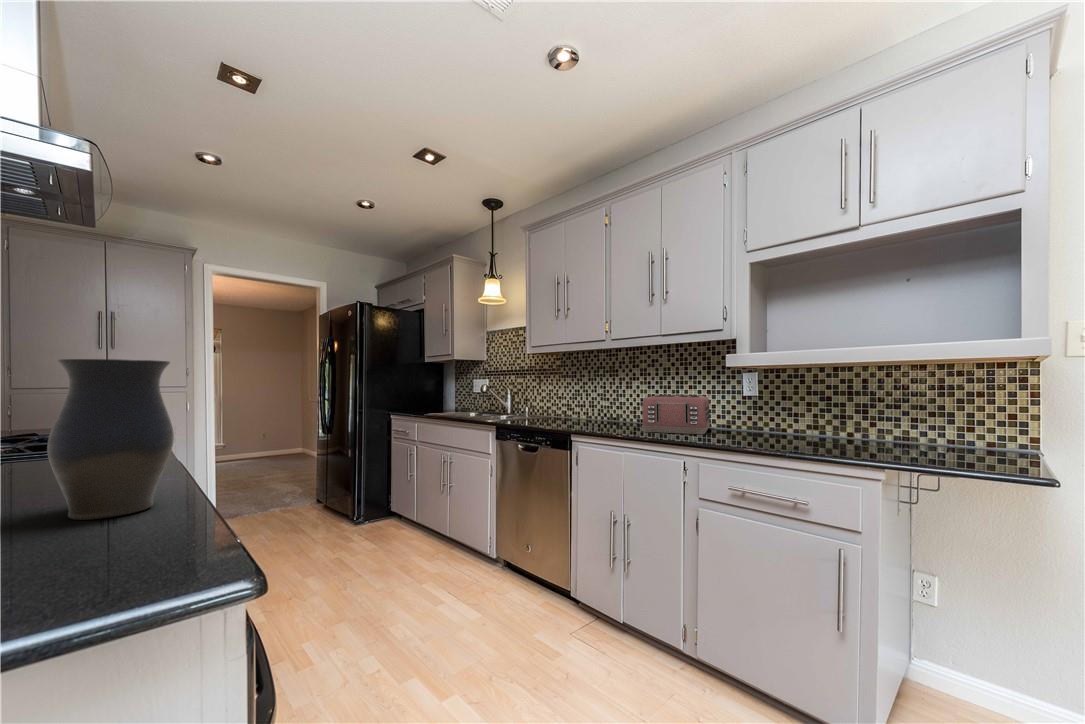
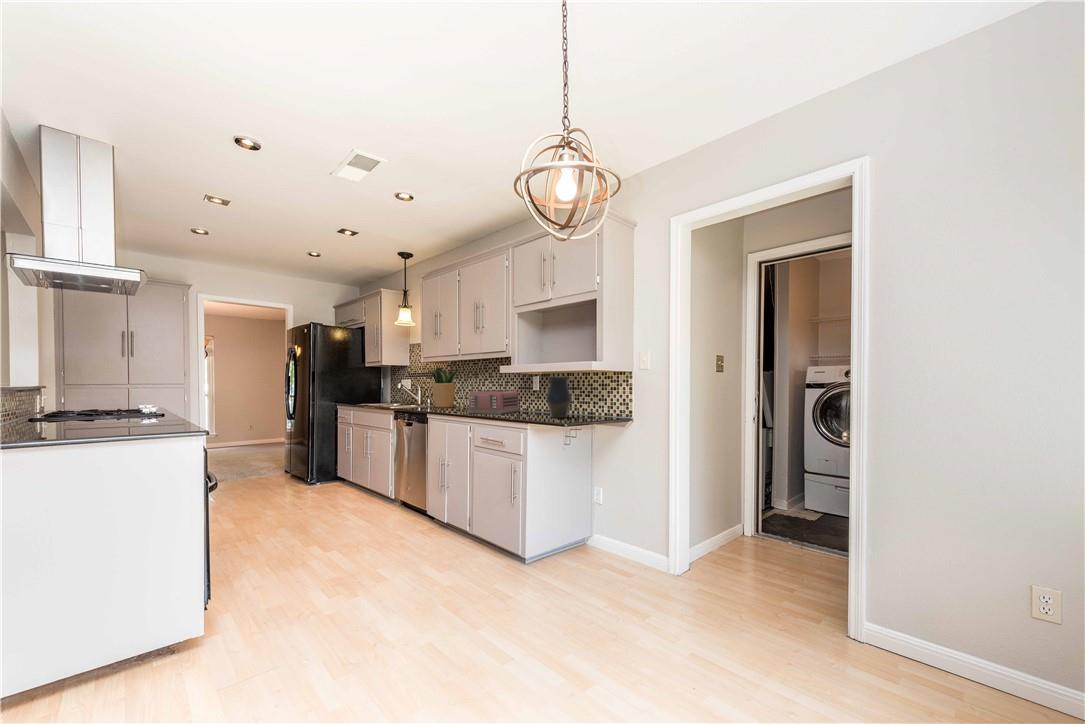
vase: present [47,359,174,520] -> present [547,377,571,418]
potted plant: none [532,359,588,420] -> present [429,367,460,408]

